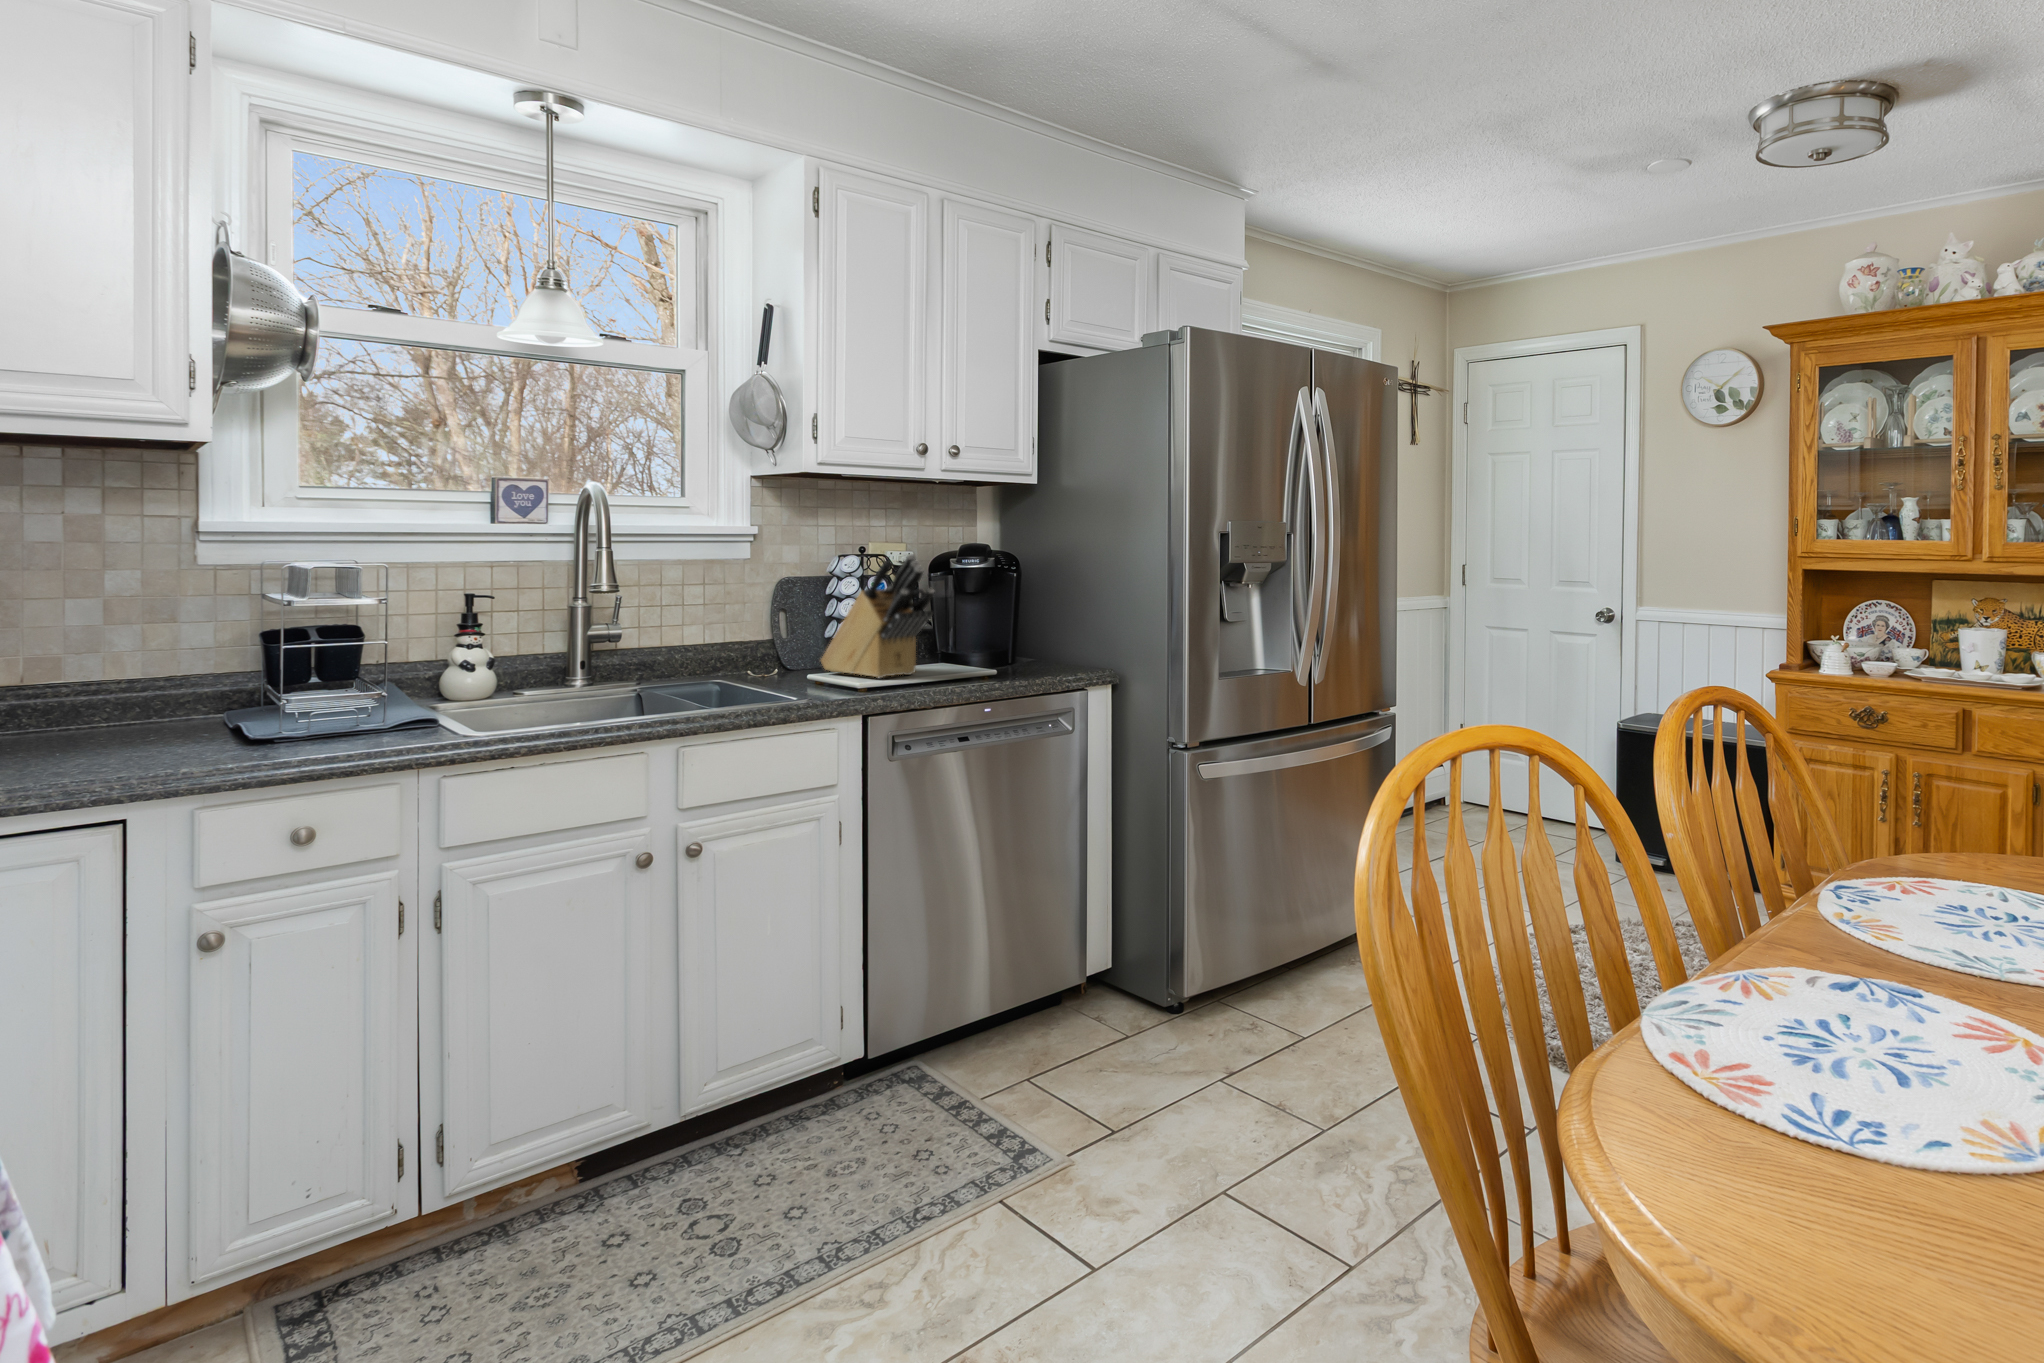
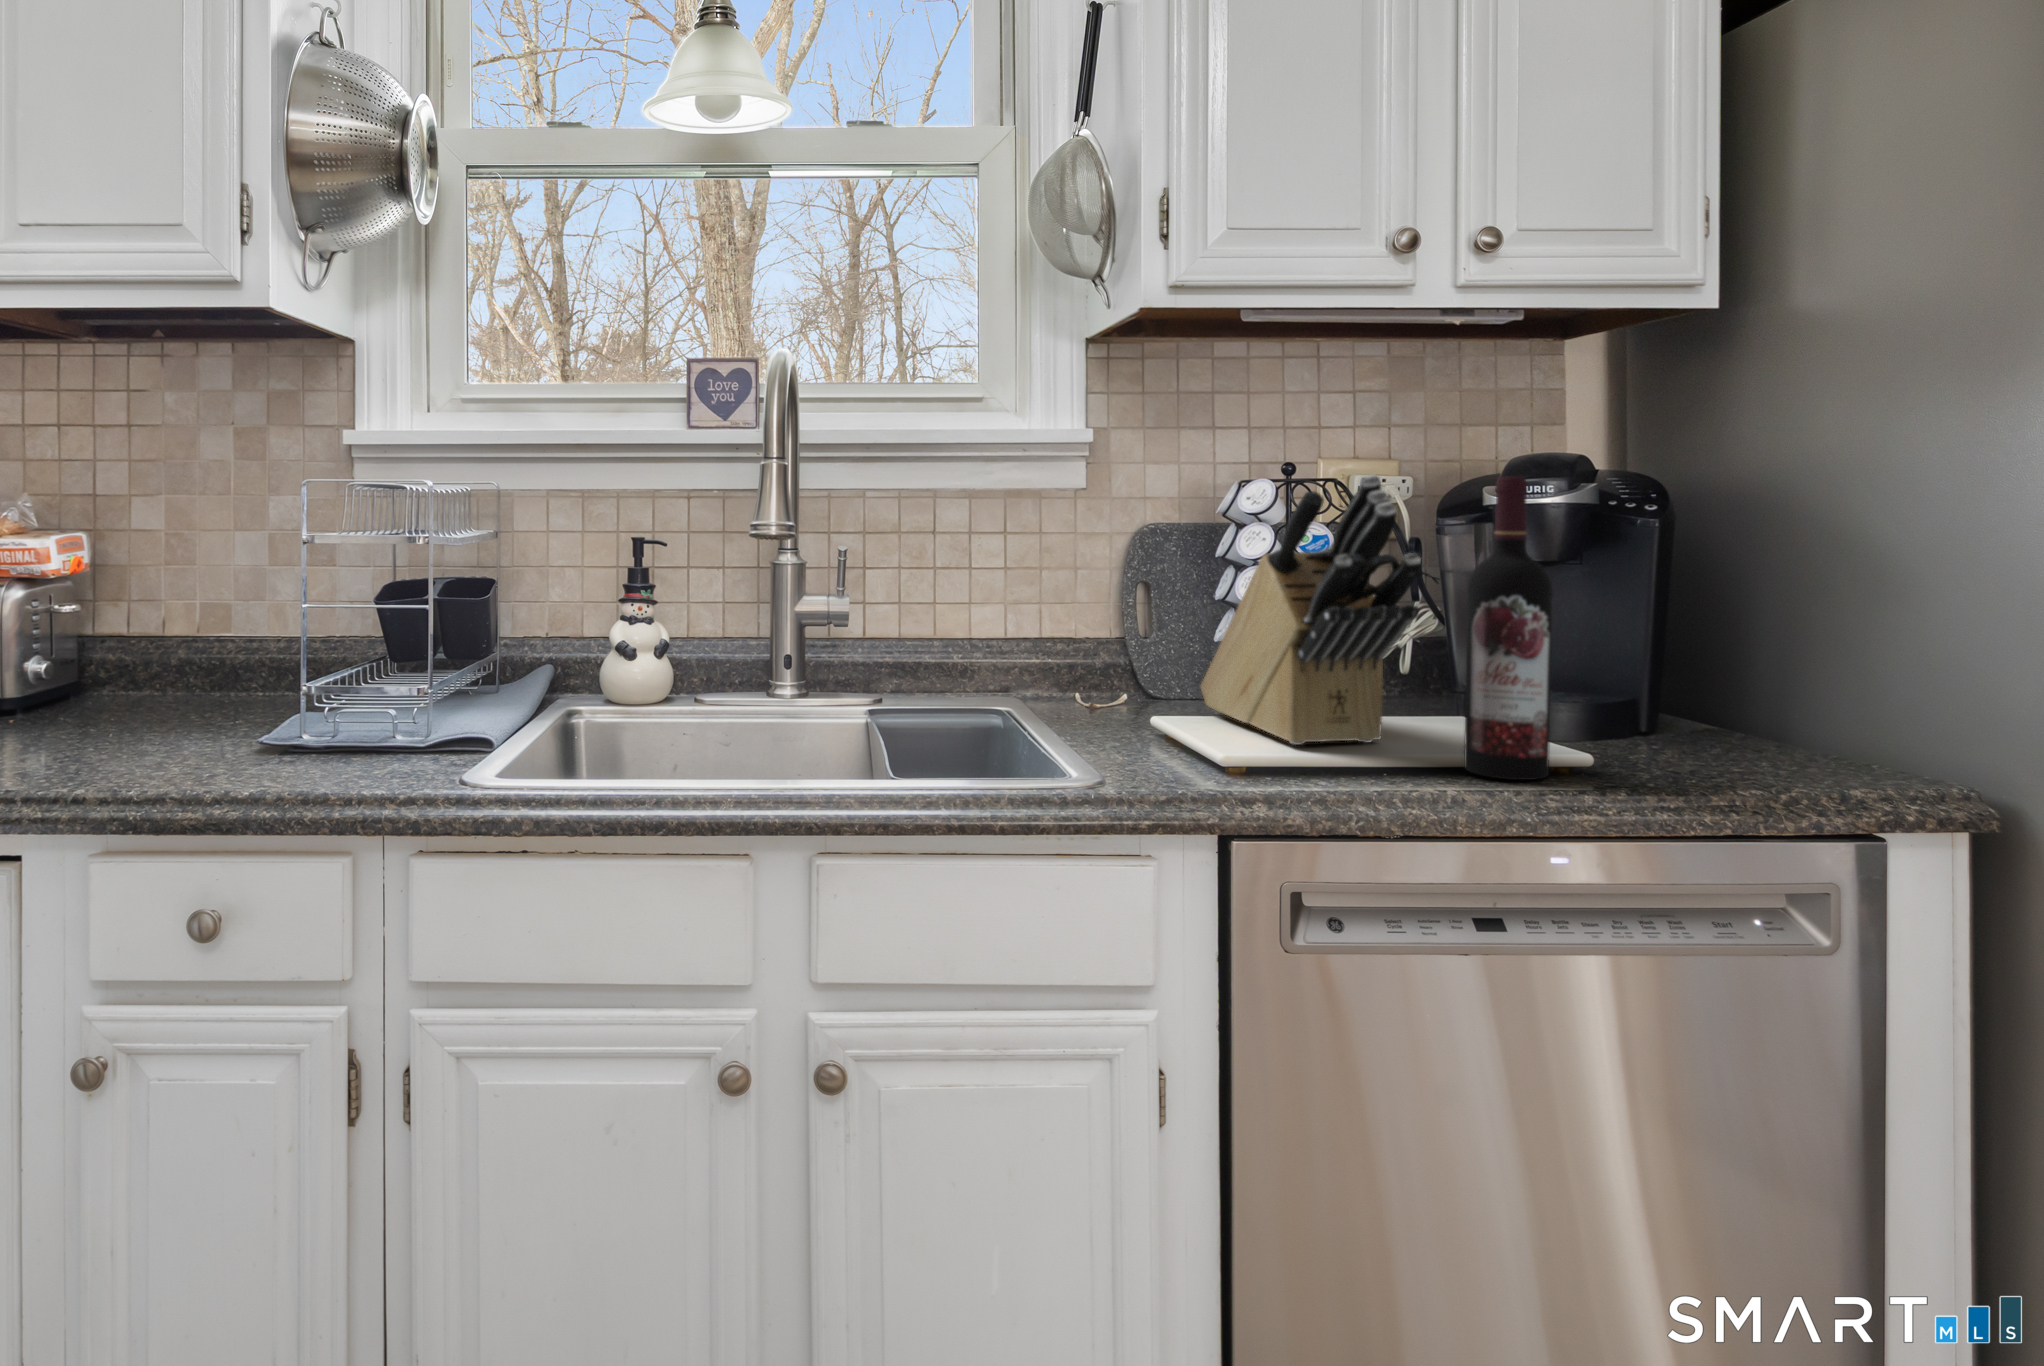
wine bottle: none [955,555,986,678] -> present [1464,476,1553,780]

